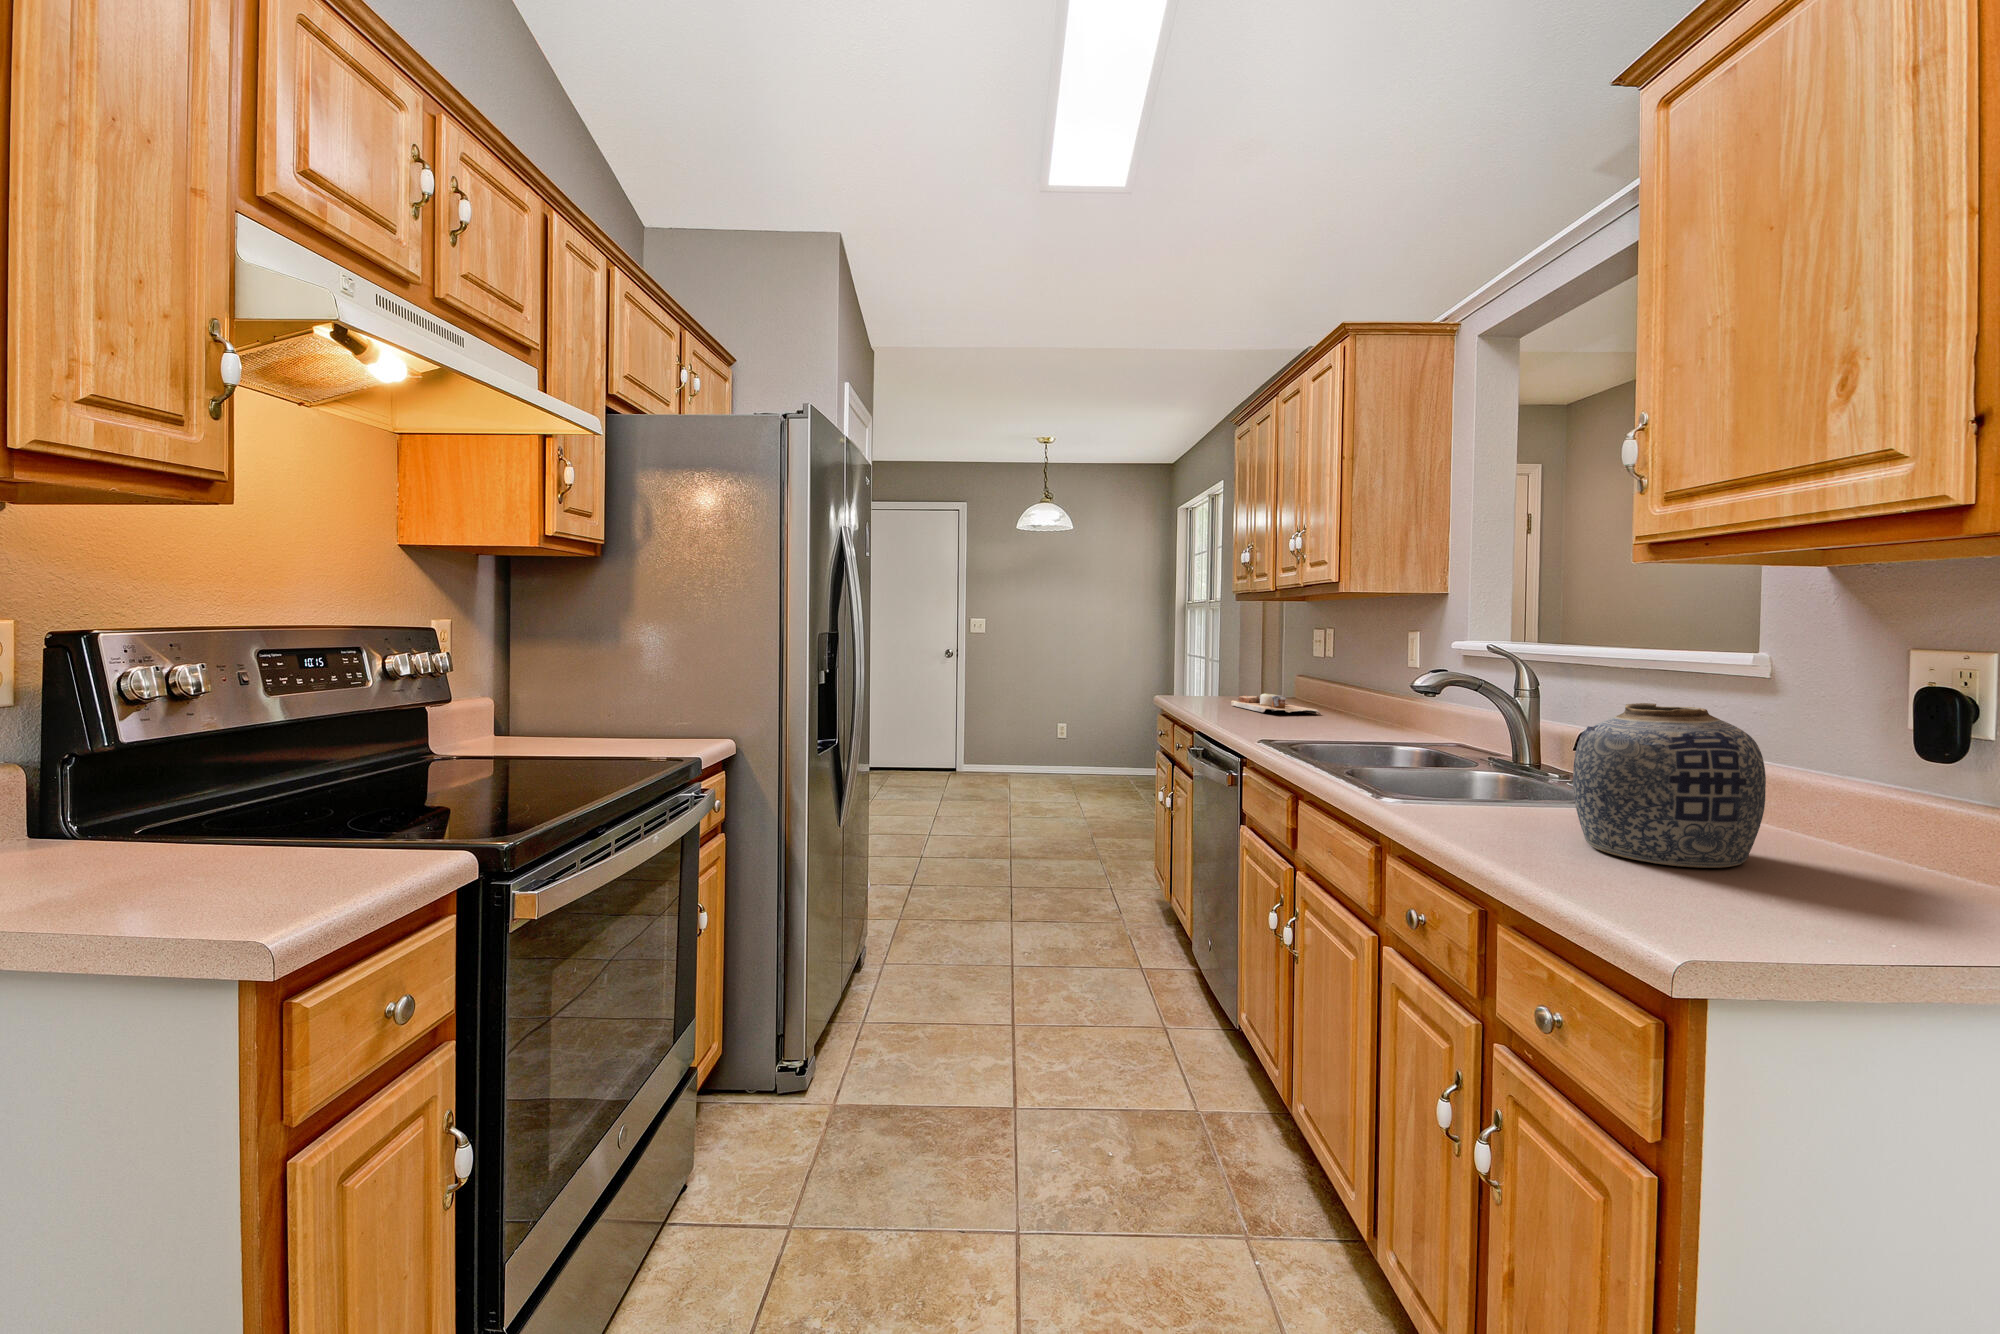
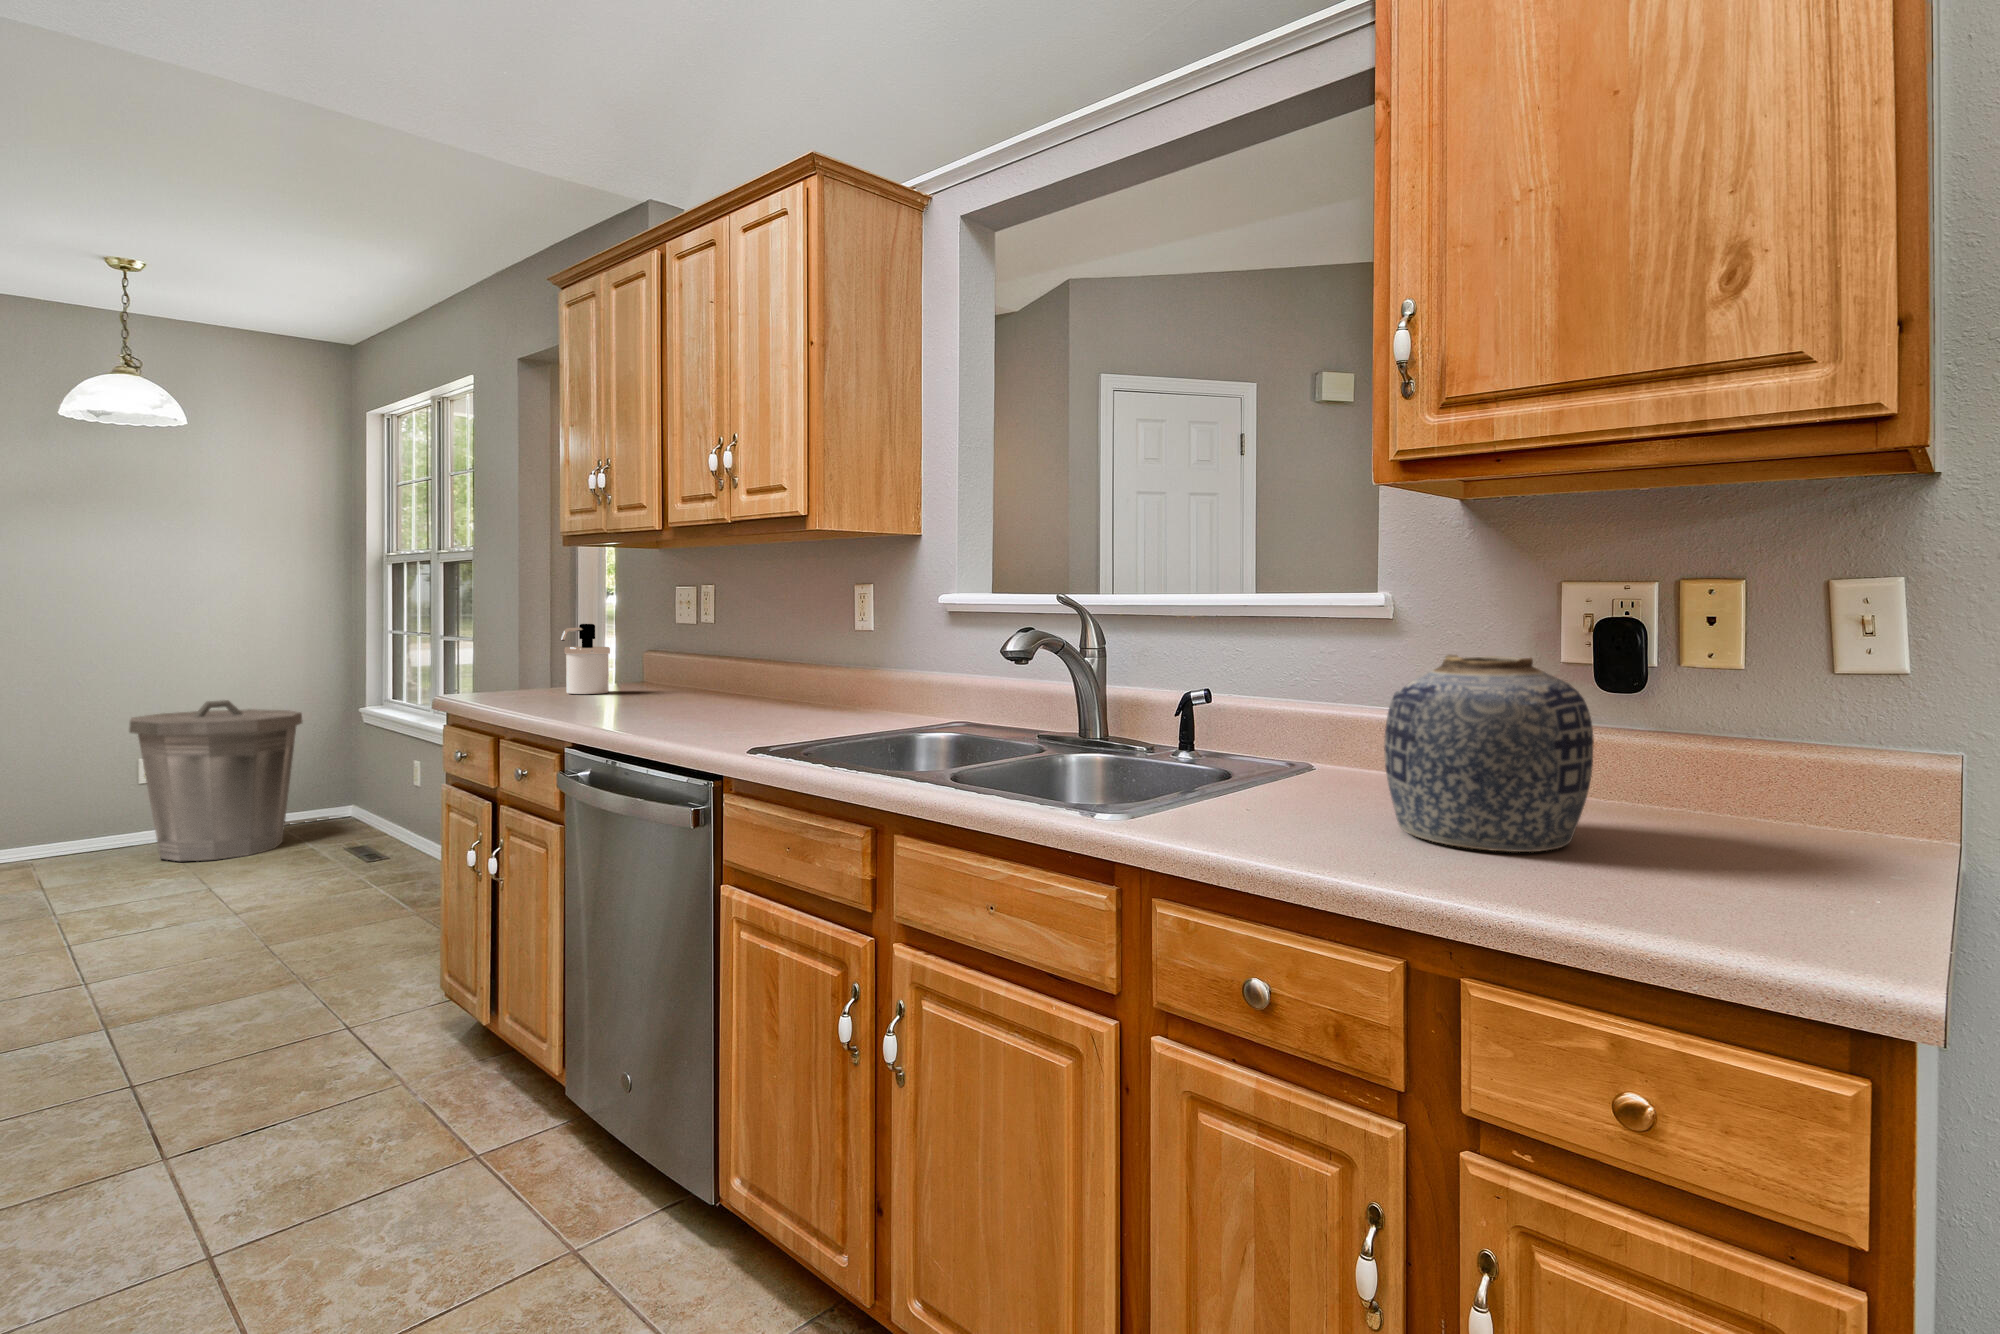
soap dispenser: none [1218,653,1254,701] -> present [561,624,610,694]
trash can: none [1040,693,1123,788] -> present [129,700,302,861]
cutting board: present [1231,694,1320,714] -> none [595,680,744,708]

